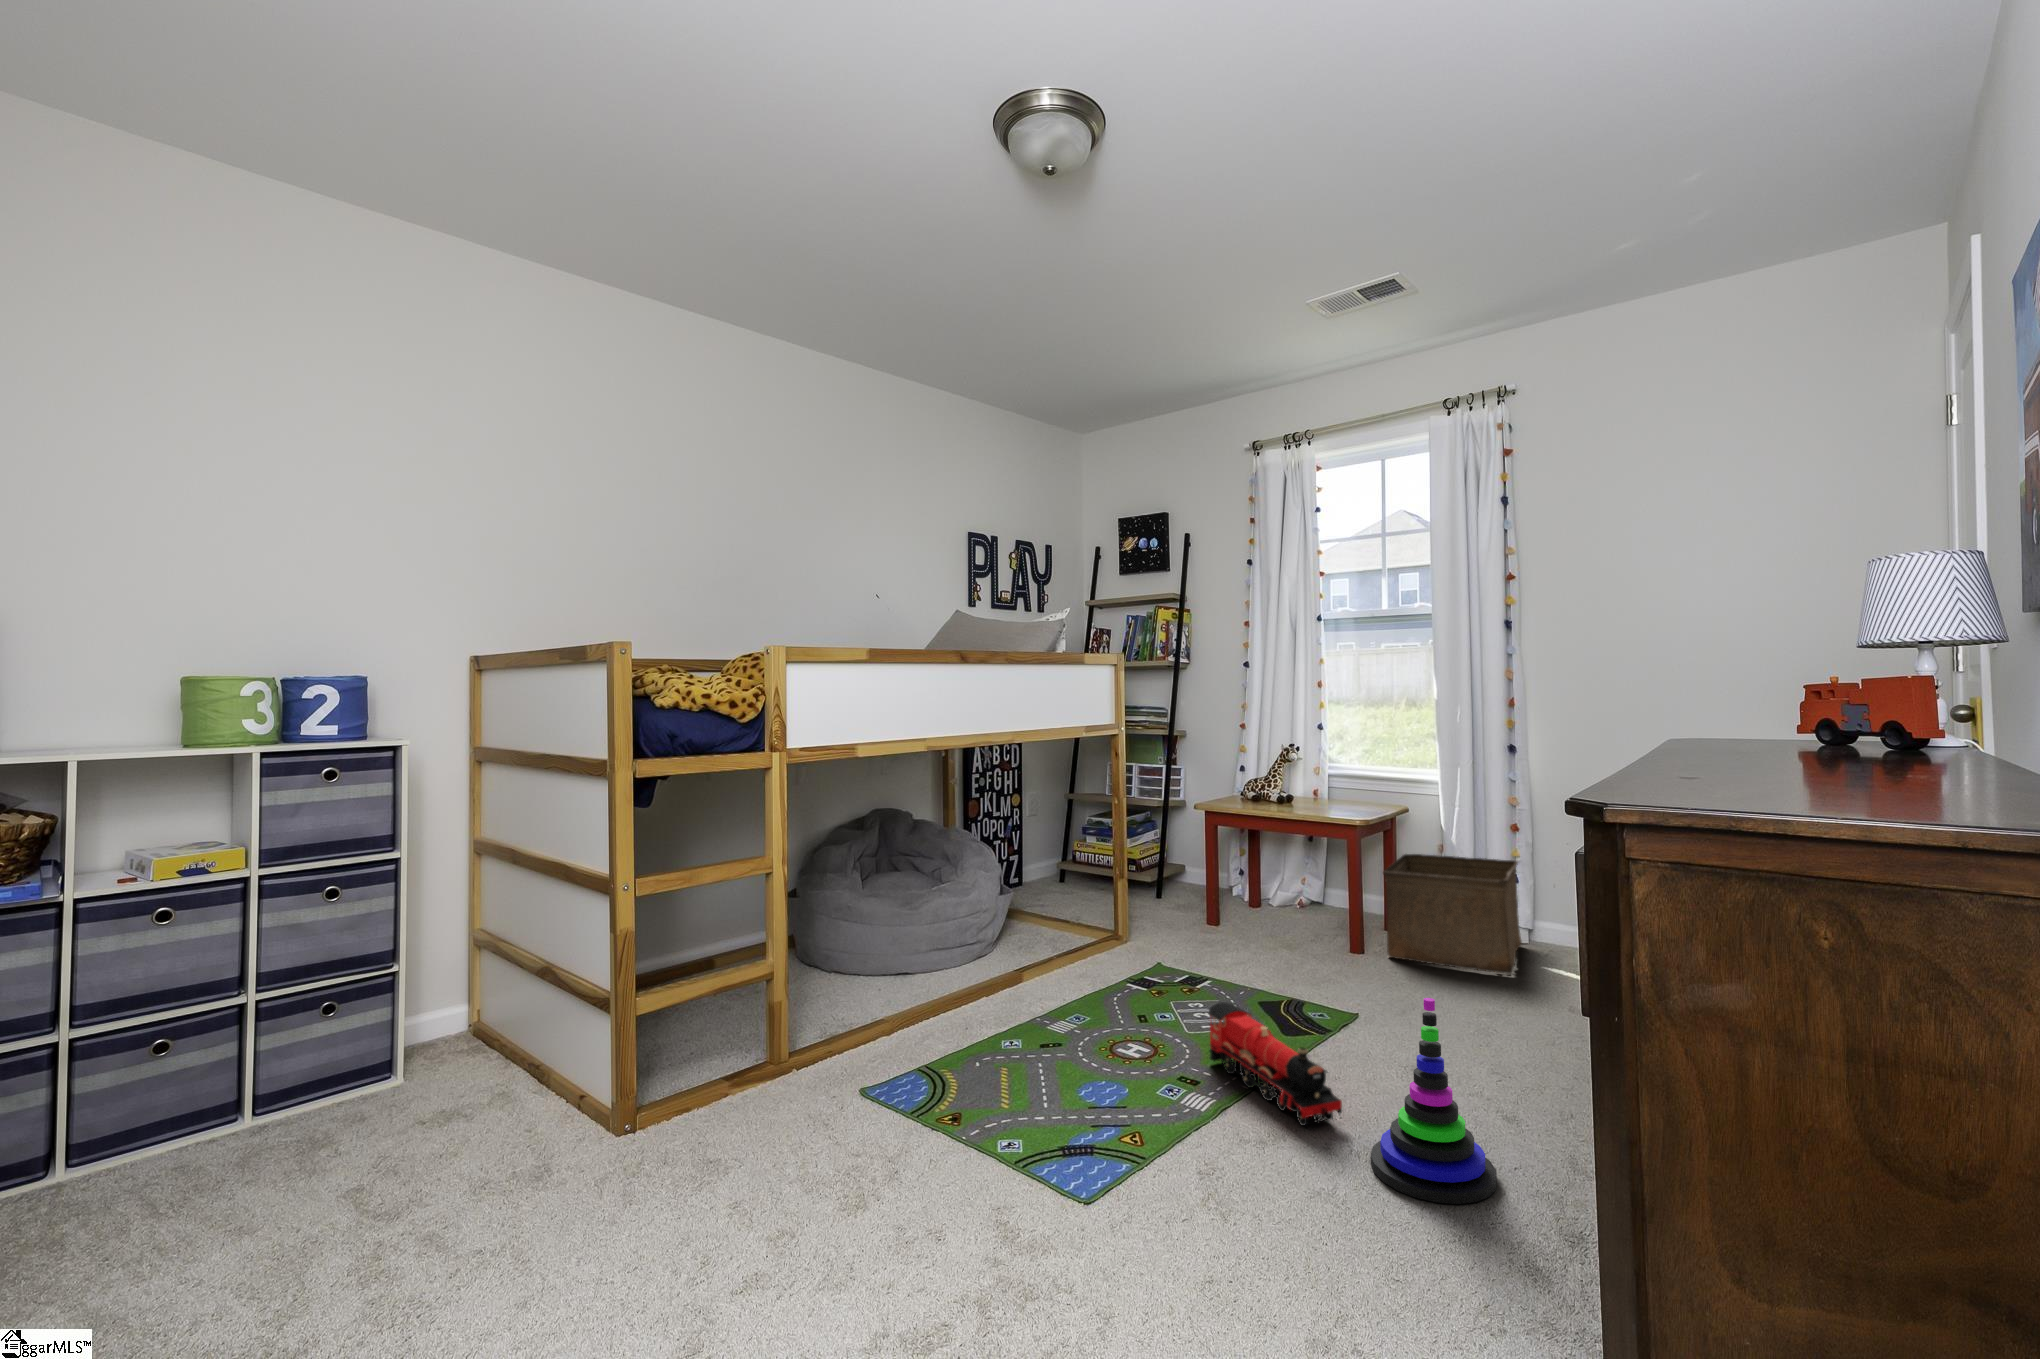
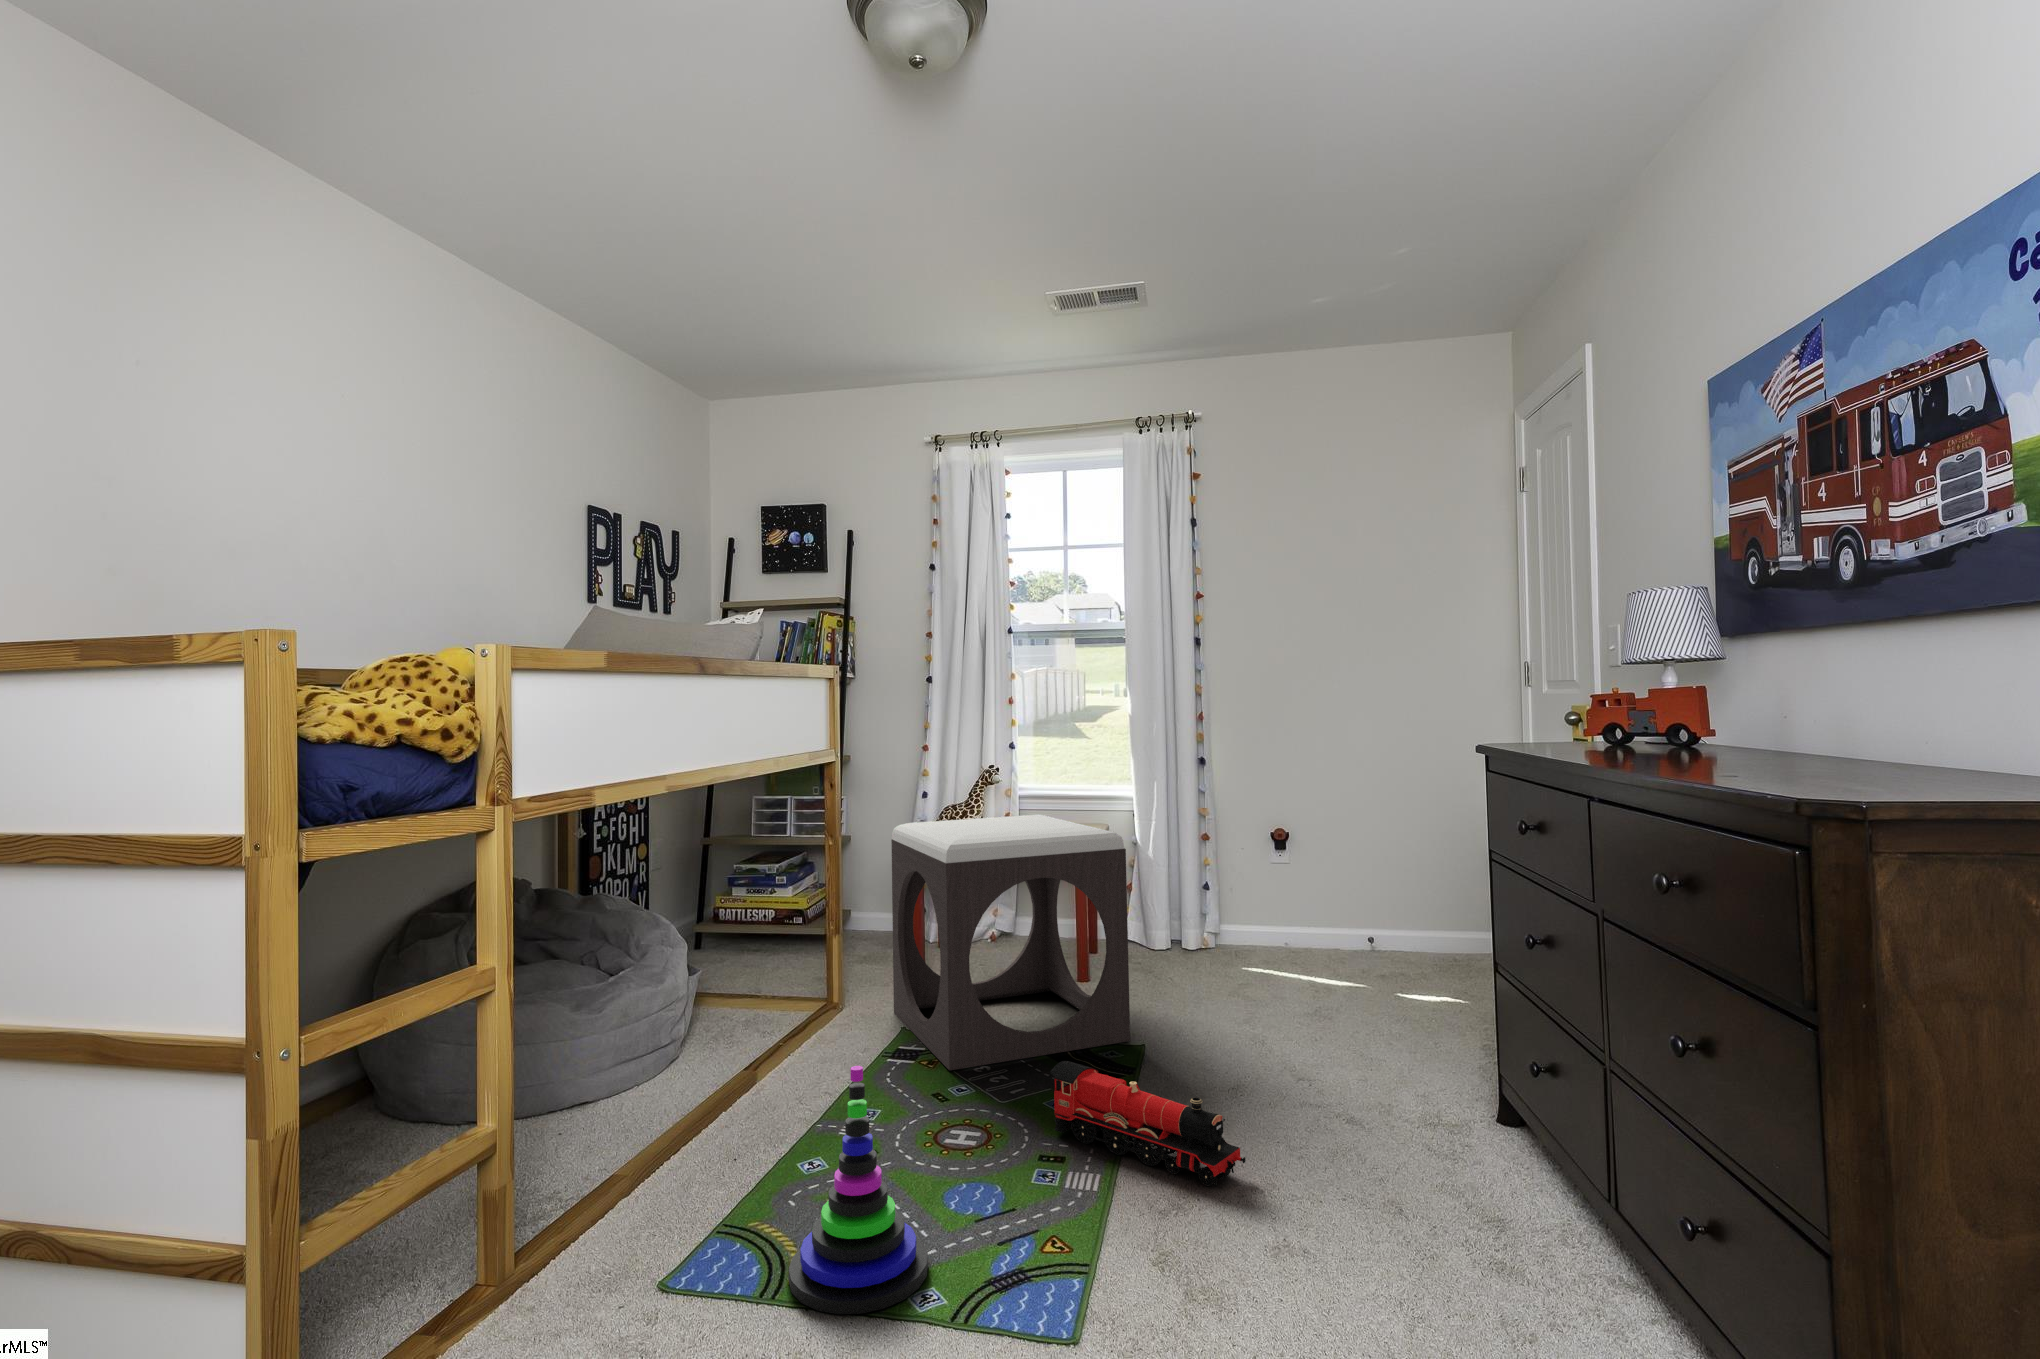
footstool: none [1163,791,1348,1005] -> present [891,815,1130,1070]
storage bin: present [1383,854,1521,974] -> none [1111,870,1239,984]
stacking toy: present [1370,998,1497,1204] -> present [789,1066,928,1314]

